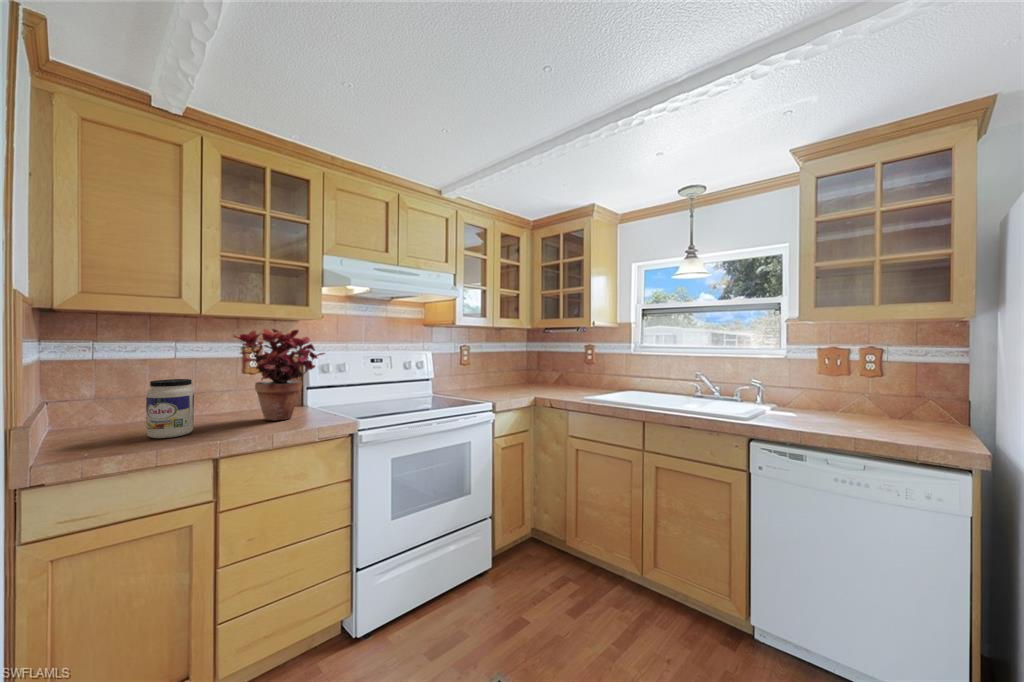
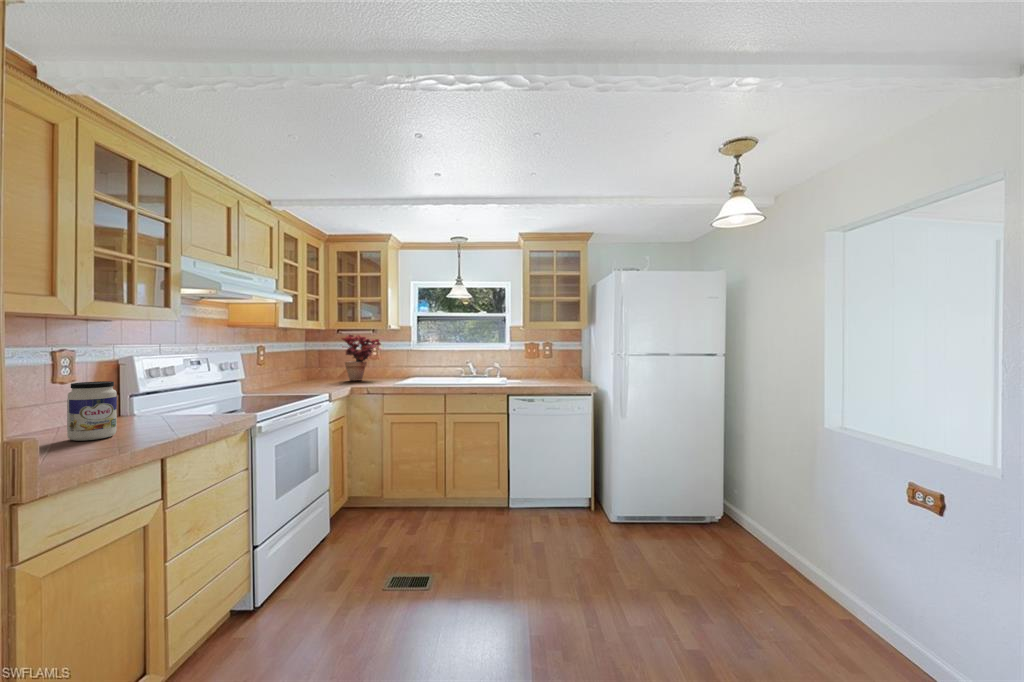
potted plant: present [234,329,325,420] -> present [342,335,381,381]

